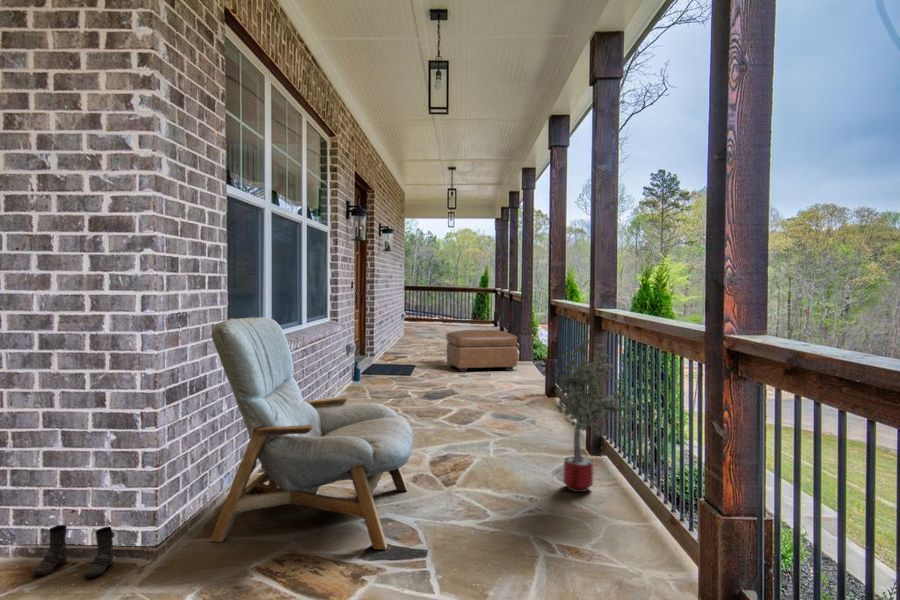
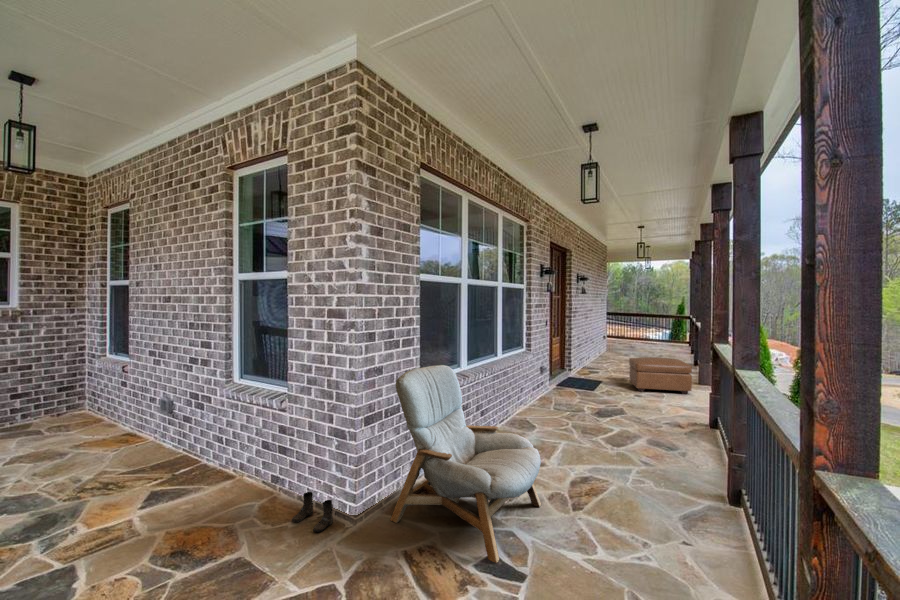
potted tree: present [555,339,635,492] -> none [665,405,759,546]

